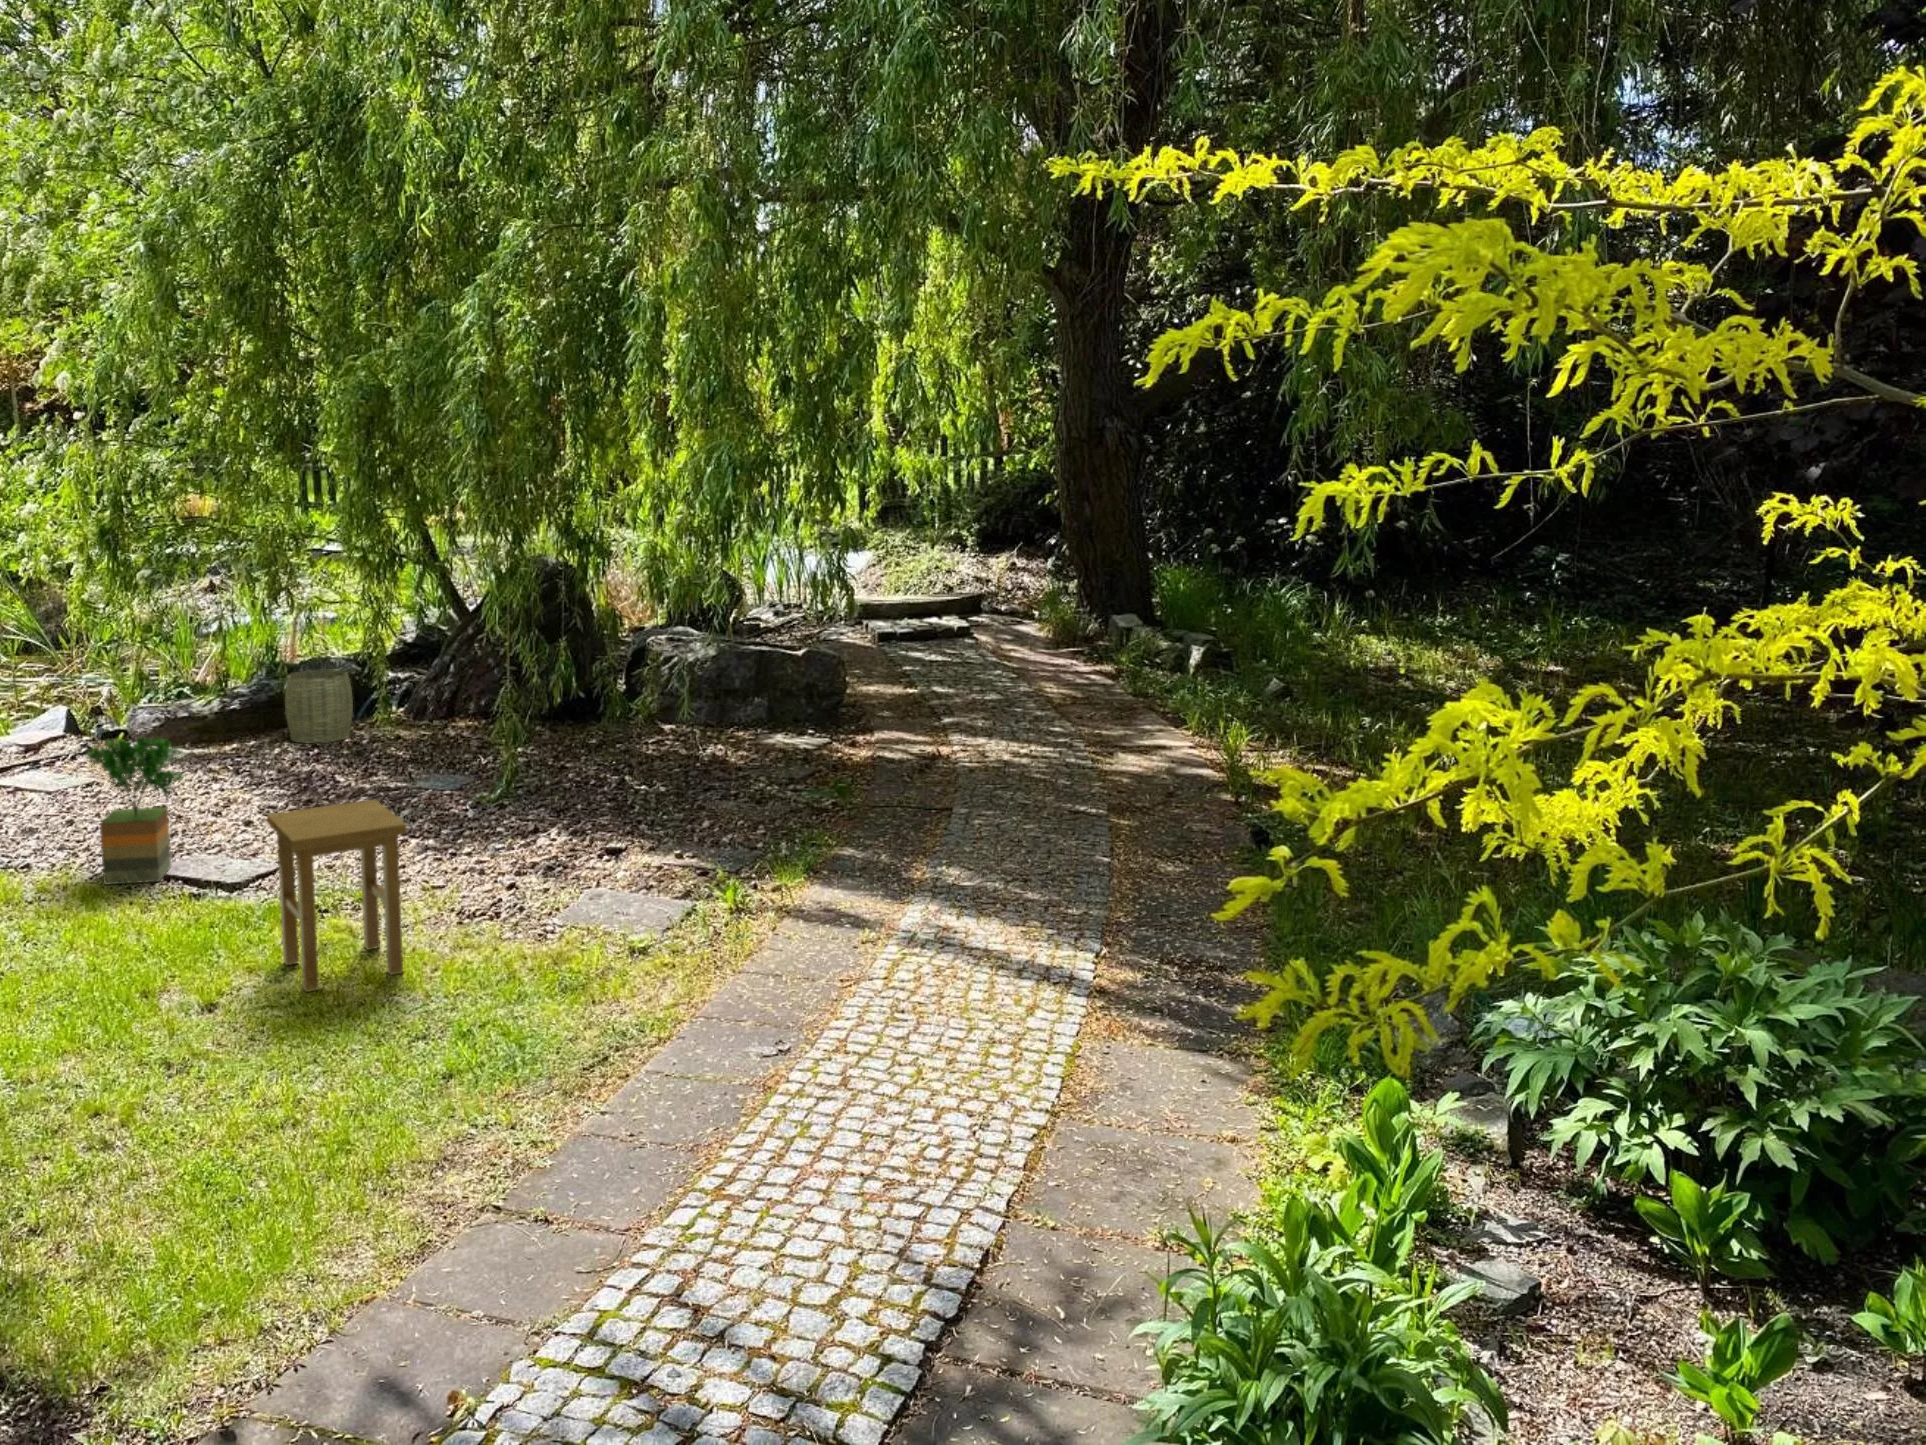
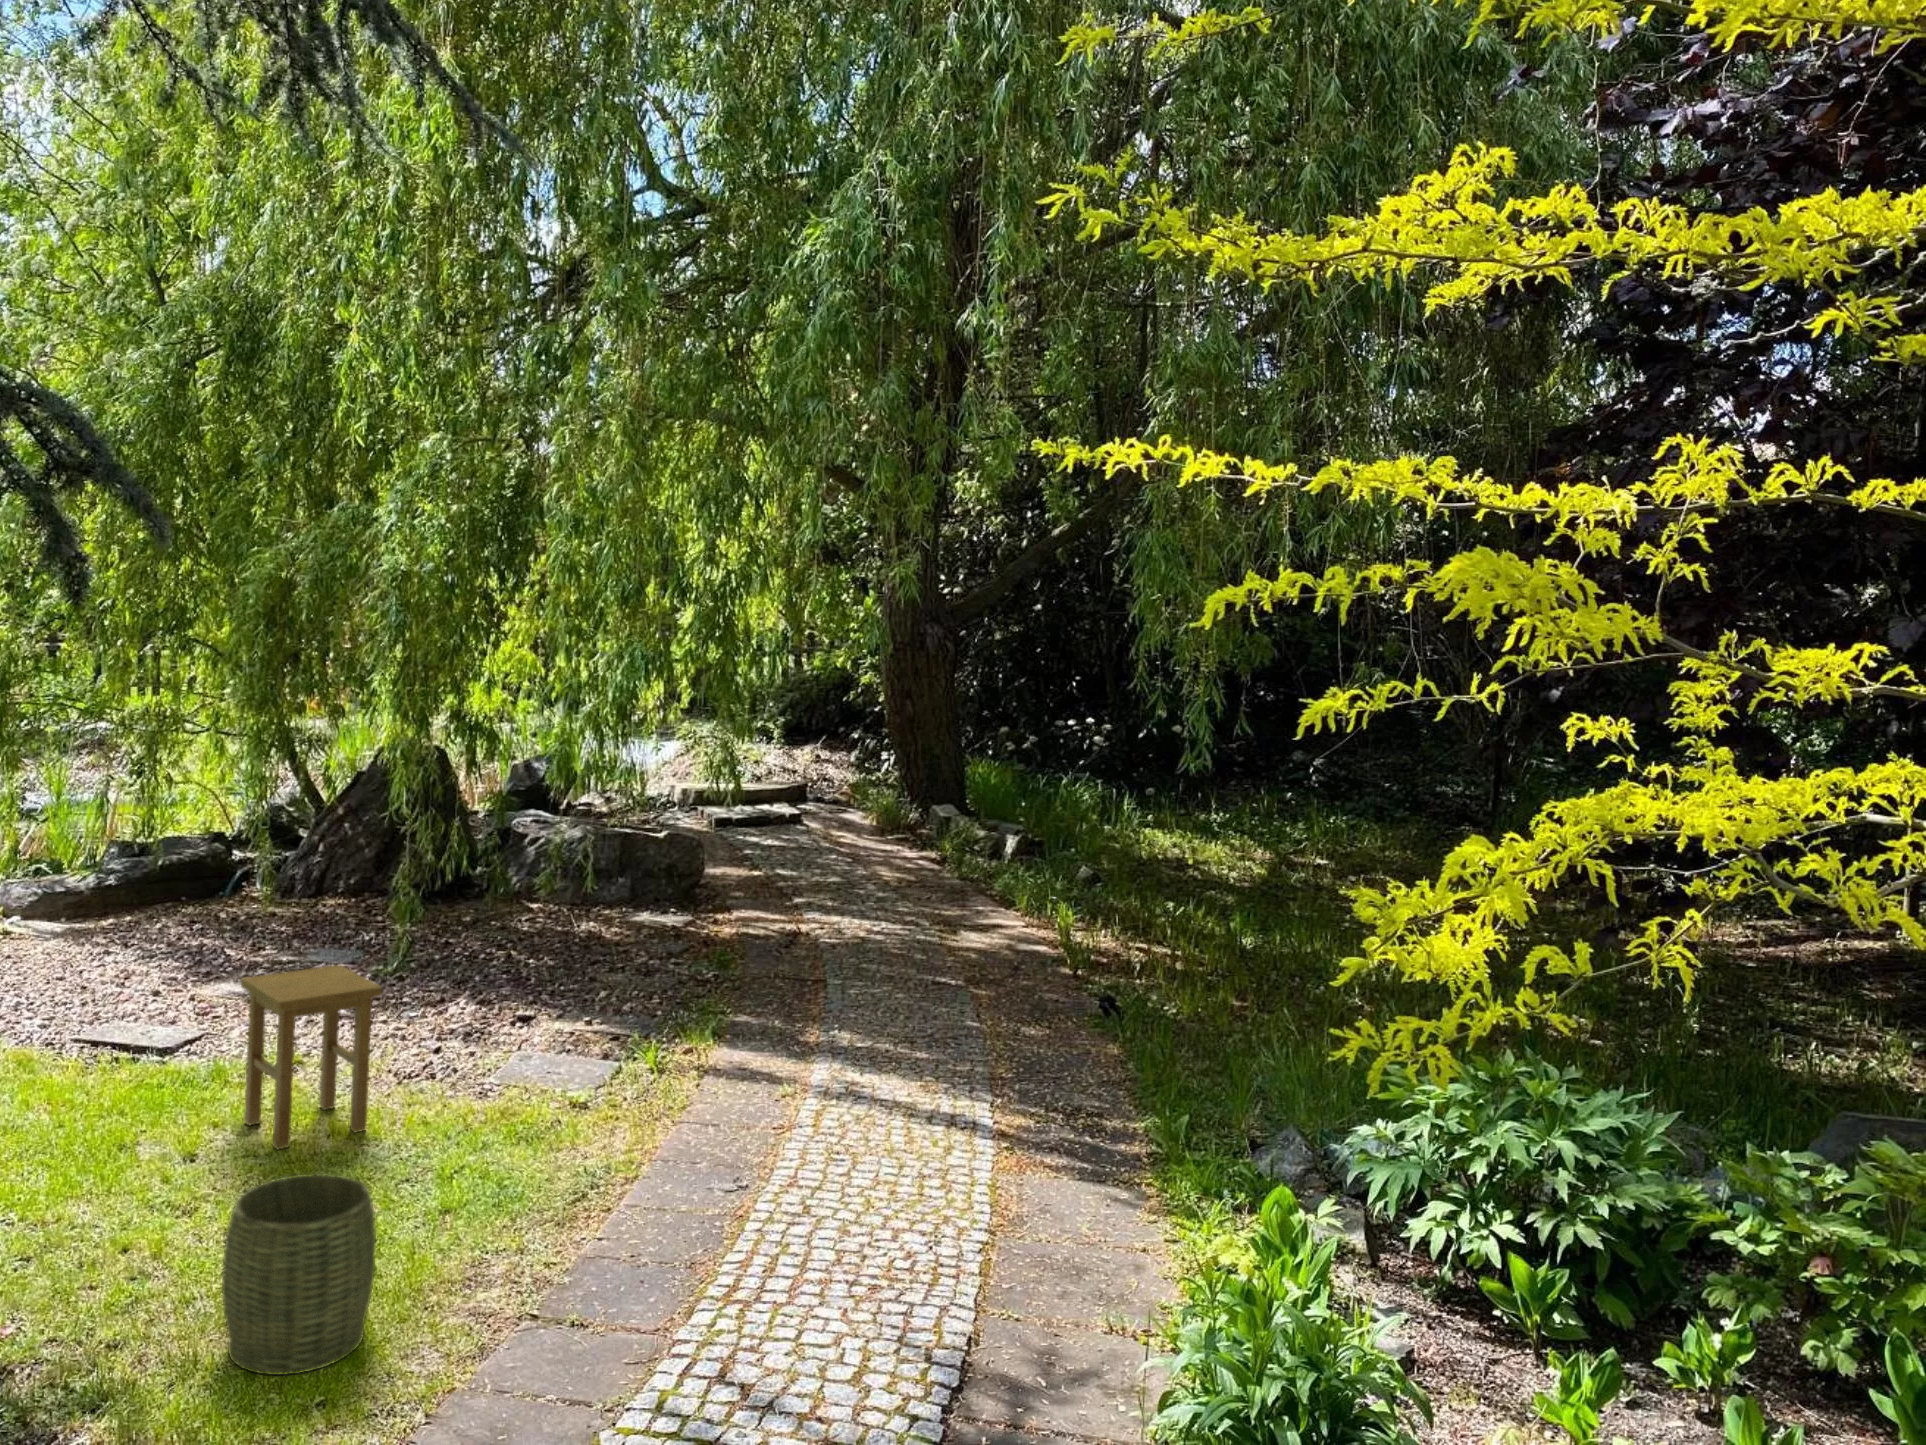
woven basket: present [285,670,353,743] -> present [222,1173,376,1375]
potted tree: present [86,737,184,885] -> none [19,904,124,1053]

